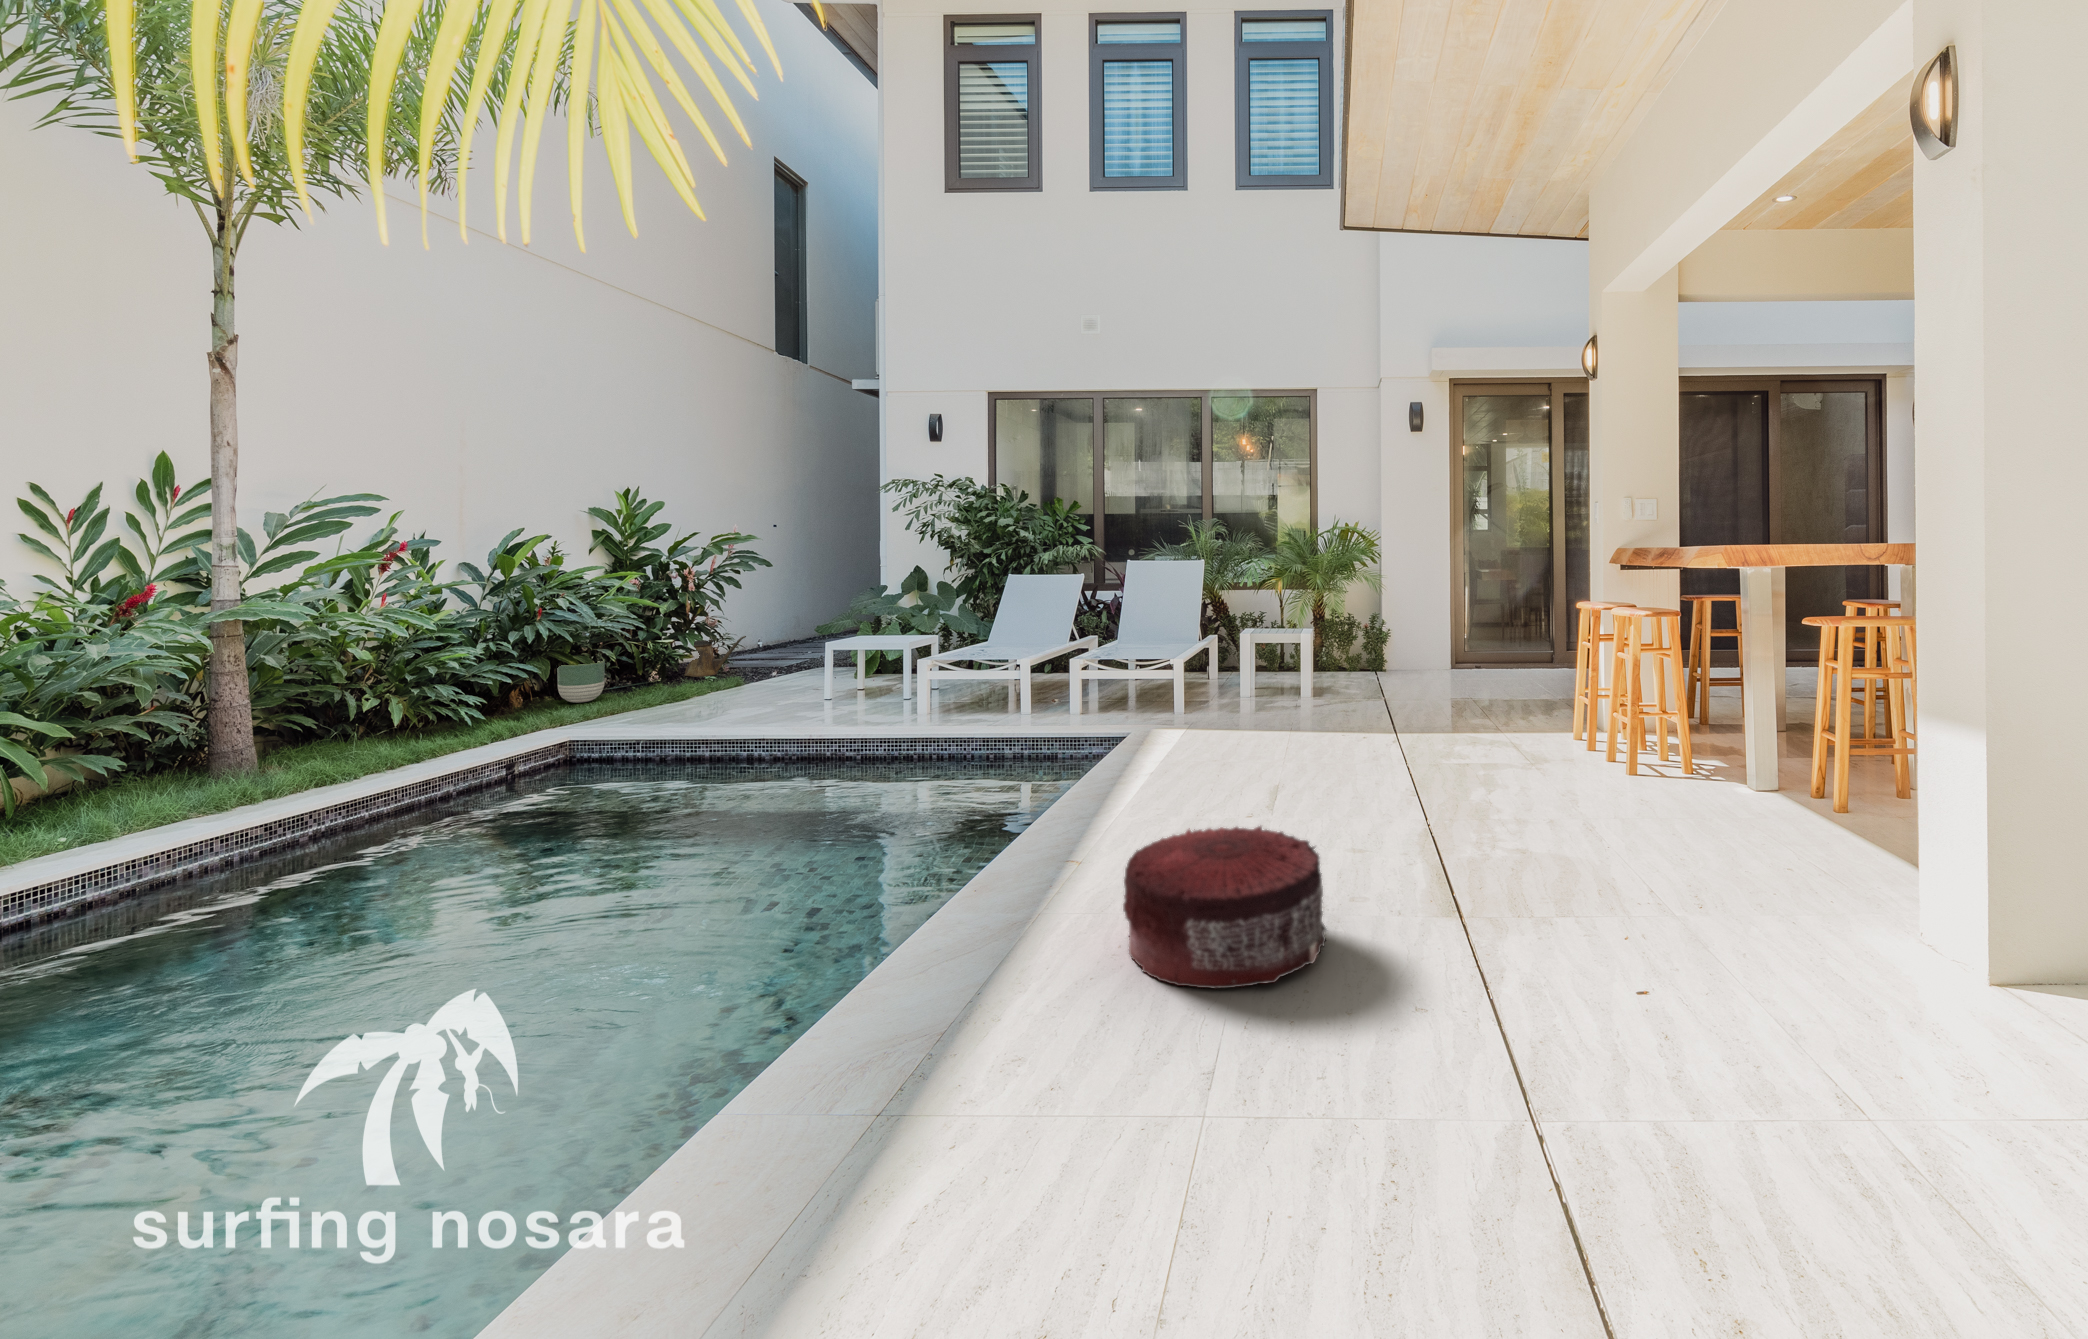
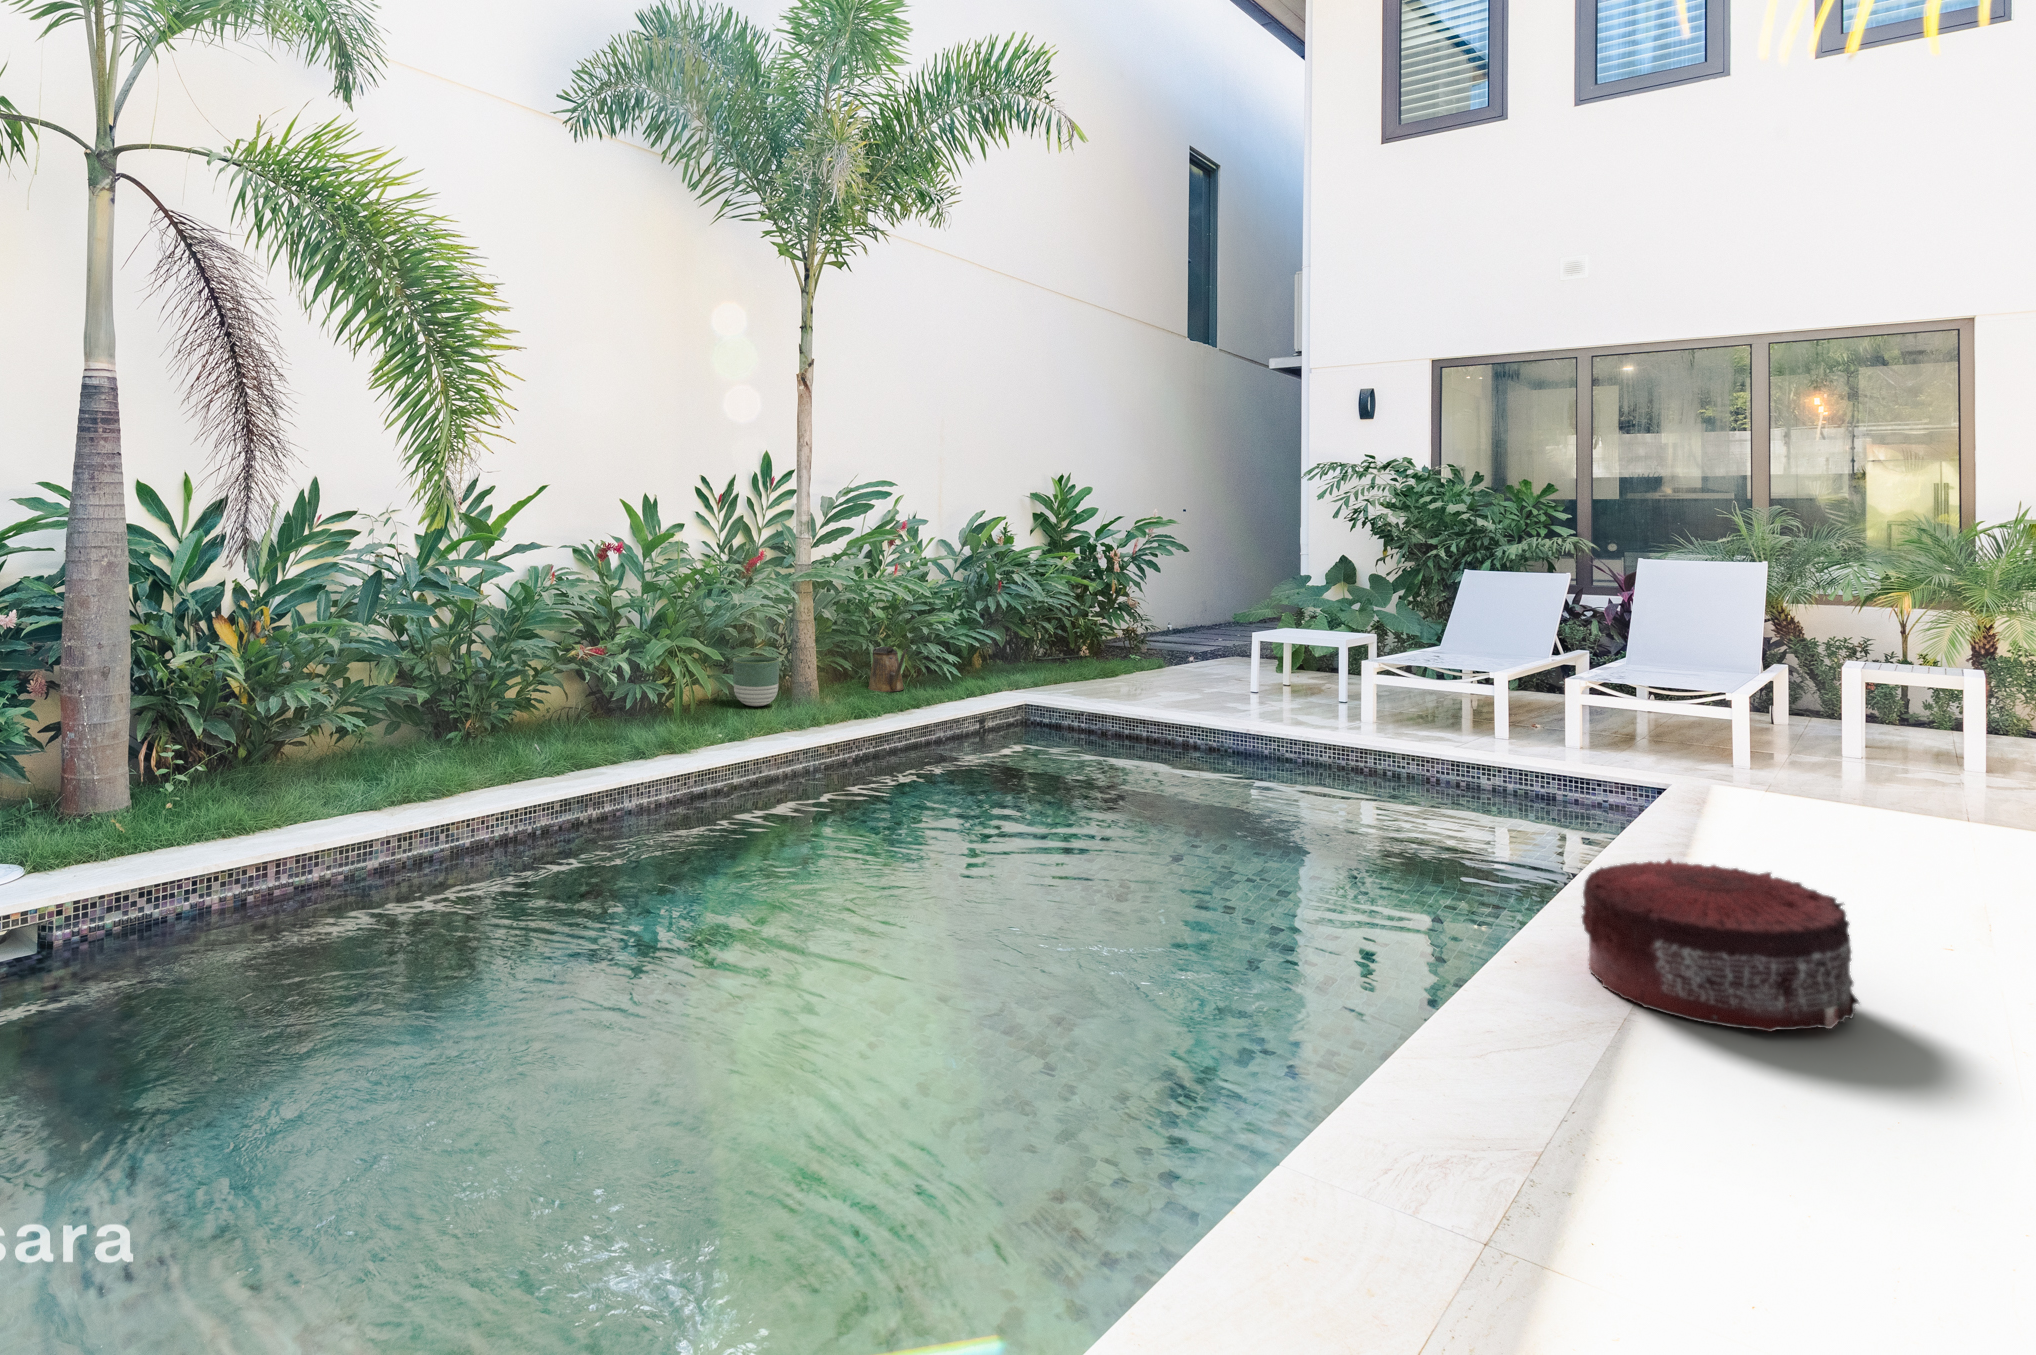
watering can: present [684,636,746,677] -> present [868,646,908,692]
planter: present [557,660,605,703] -> present [733,656,779,706]

